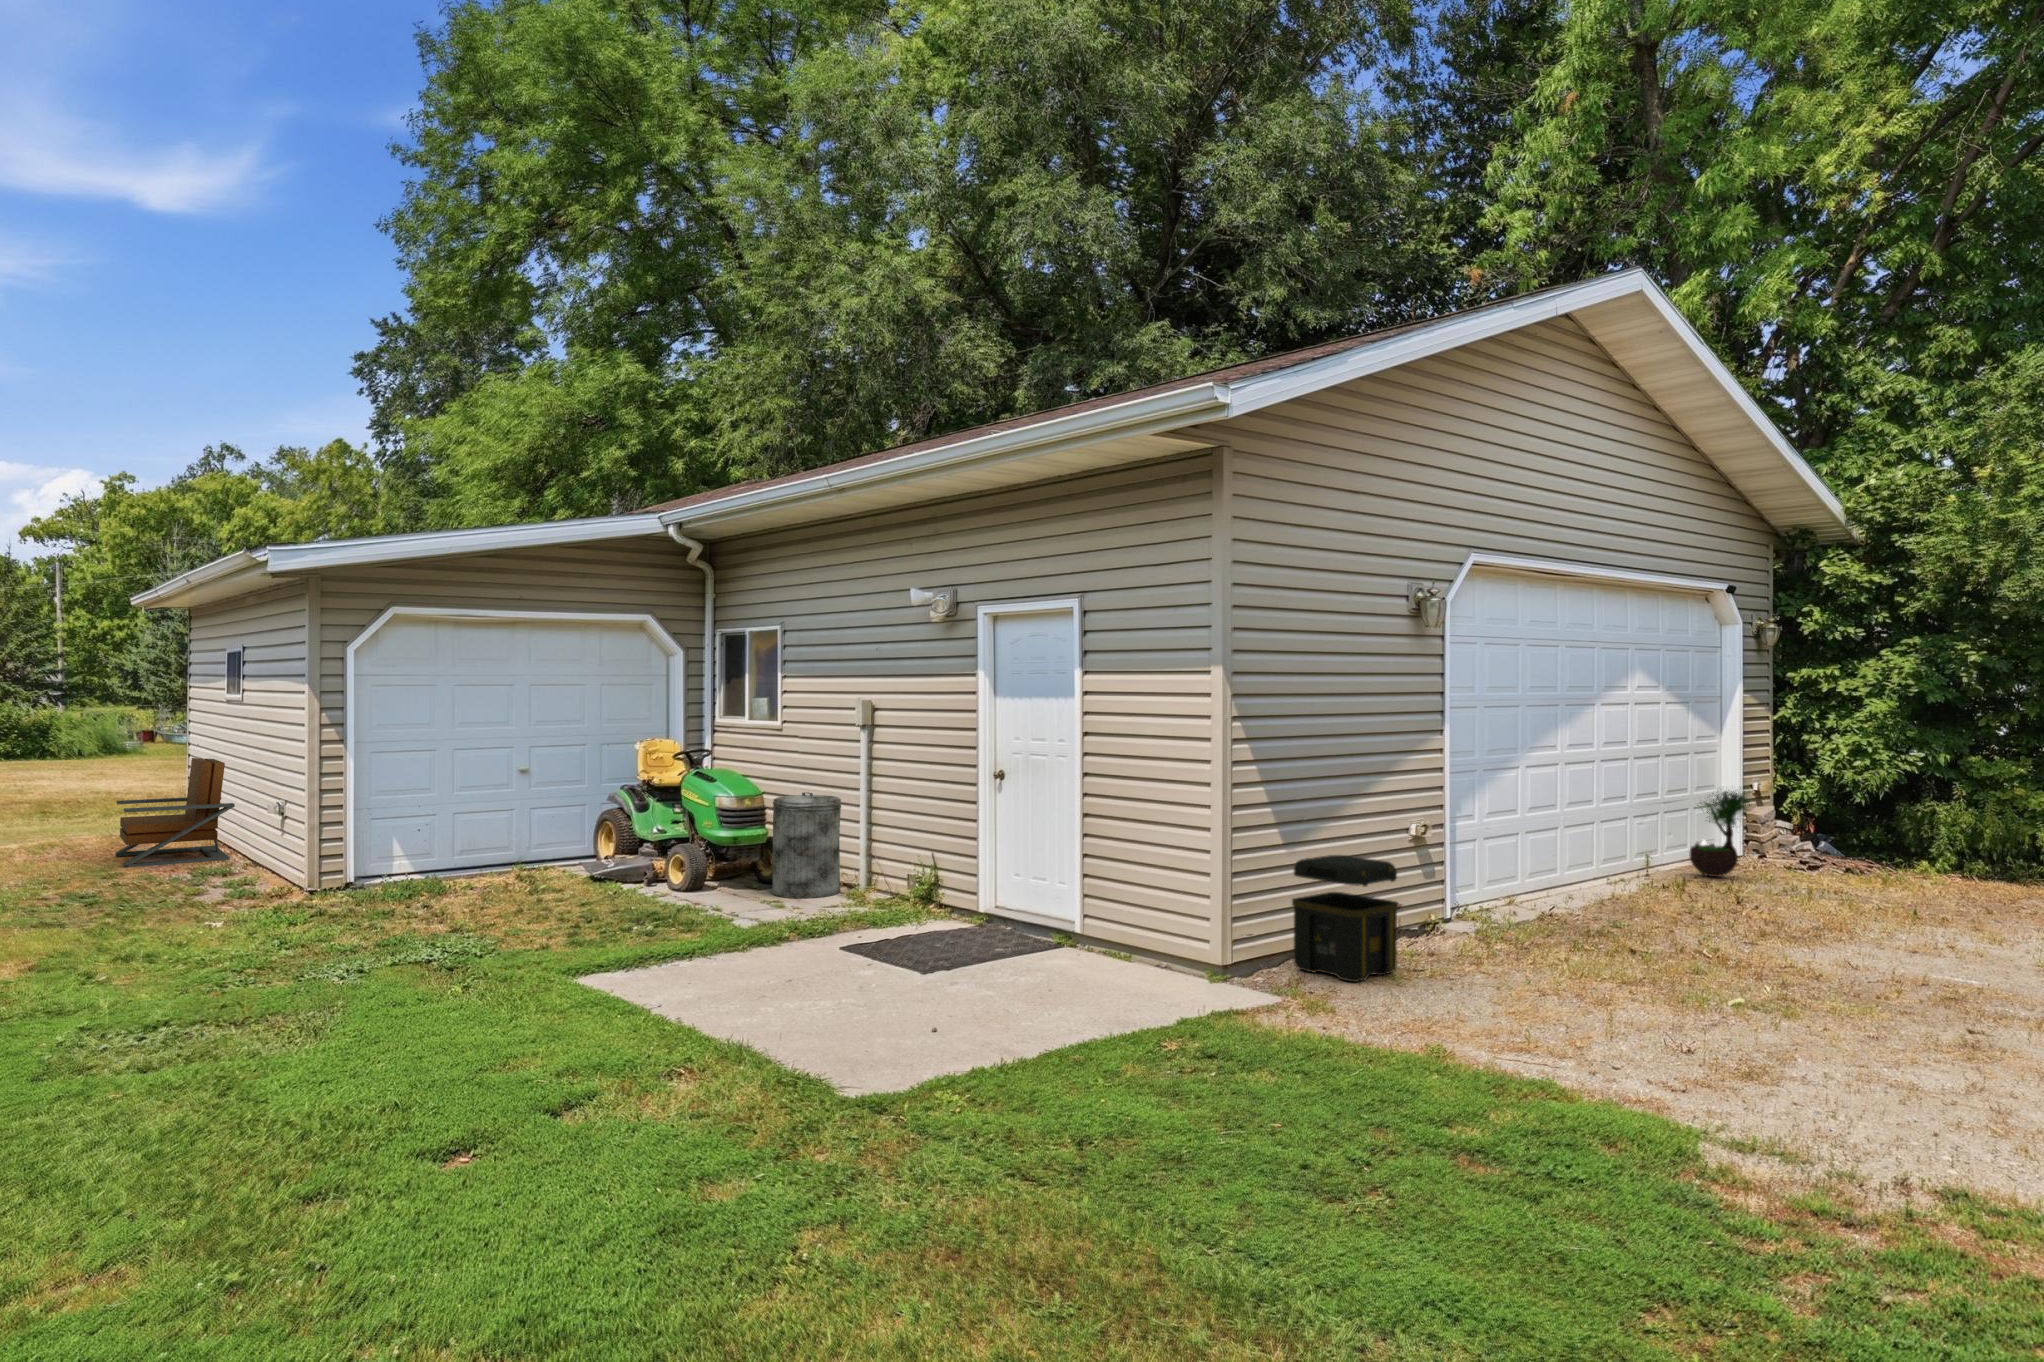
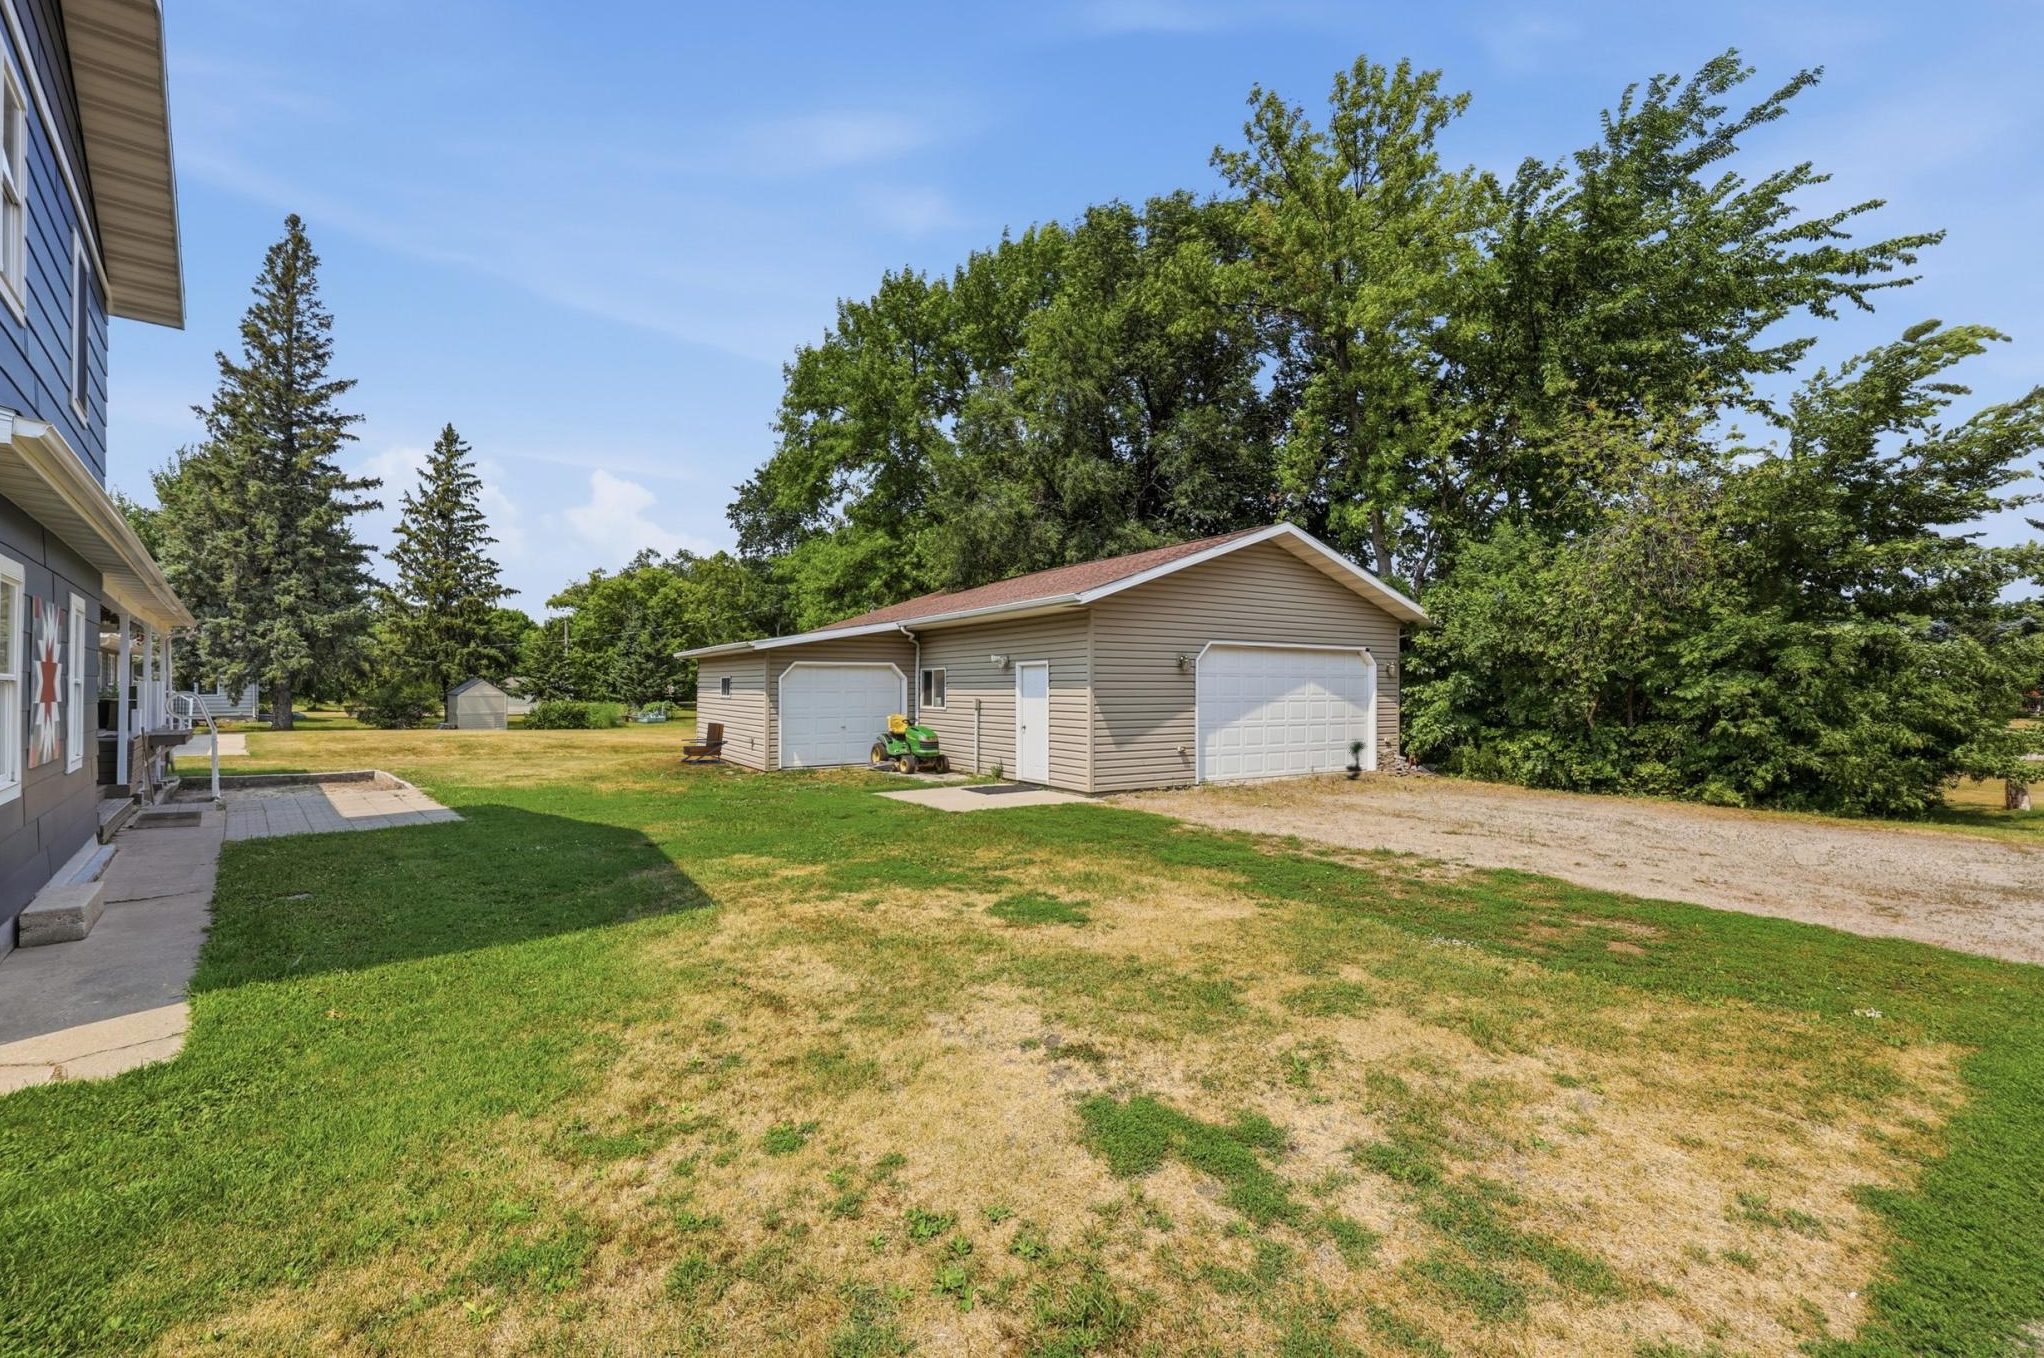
trash can: present [772,792,841,898] -> none [941,736,968,777]
toolbox: present [1292,855,1399,982] -> none [1116,755,1152,797]

